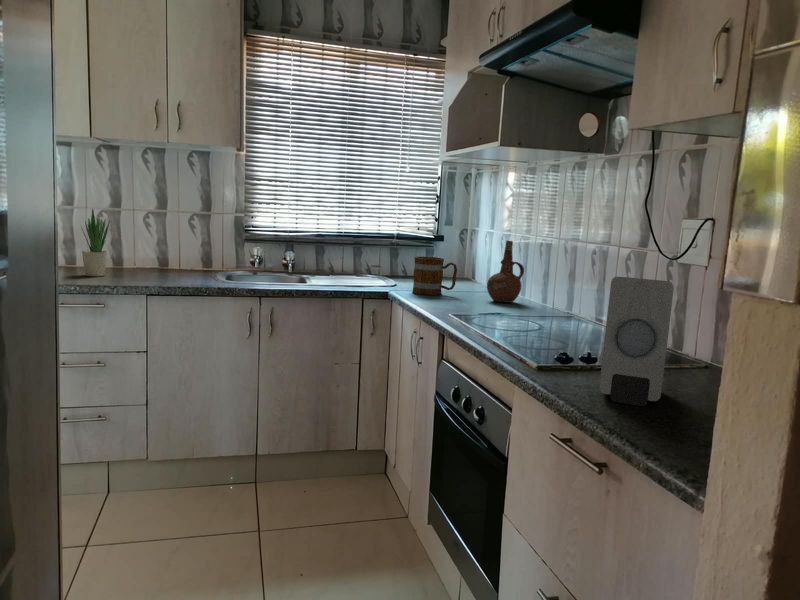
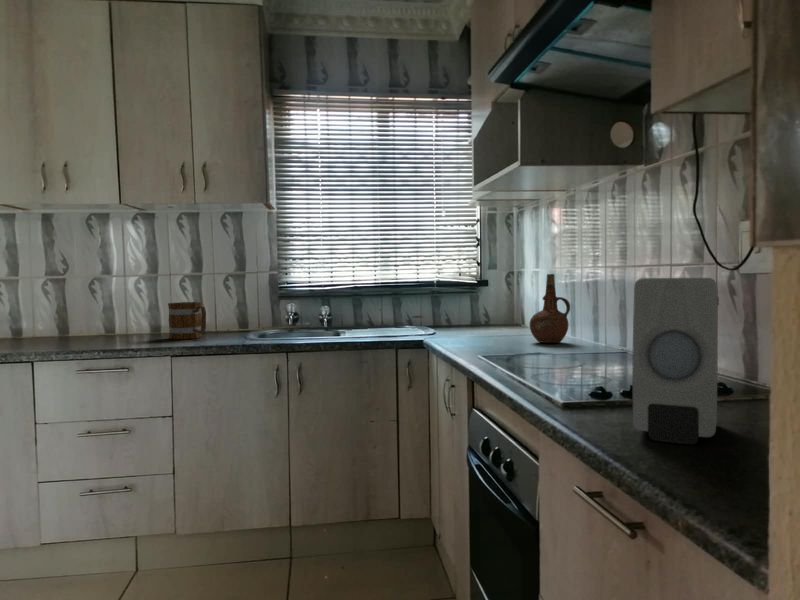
potted plant: present [82,209,110,276] -> none [112,273,142,342]
mug: present [413,256,457,295] -> present [168,302,206,339]

